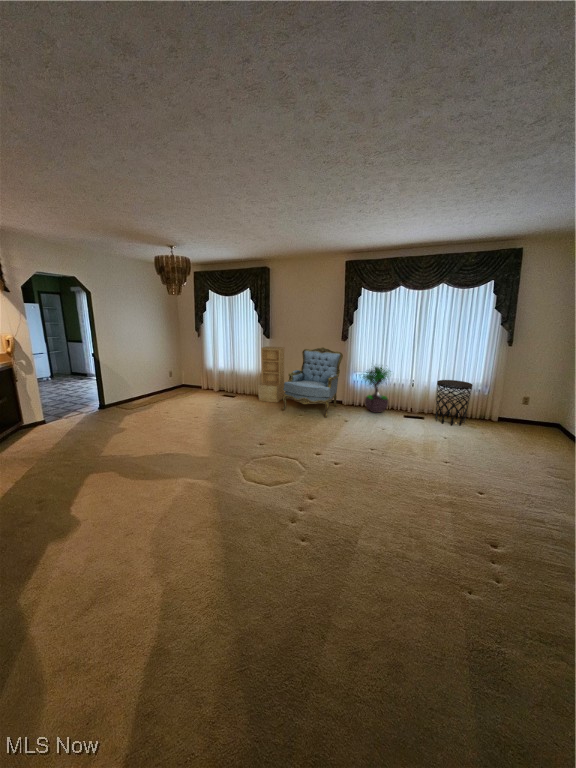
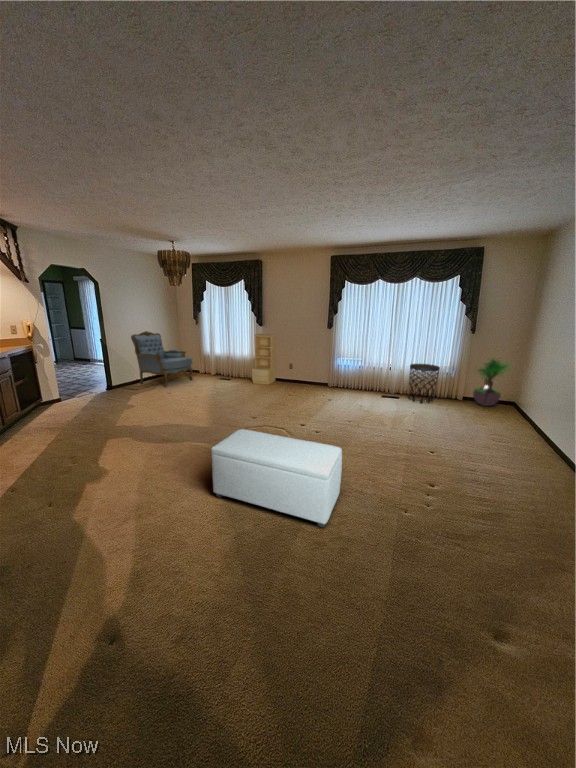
armchair: present [282,347,343,418] -> present [131,331,193,386]
potted tree: present [364,366,390,413] -> present [473,358,510,406]
ottoman: none [207,470,377,617] -> present [211,429,342,528]

